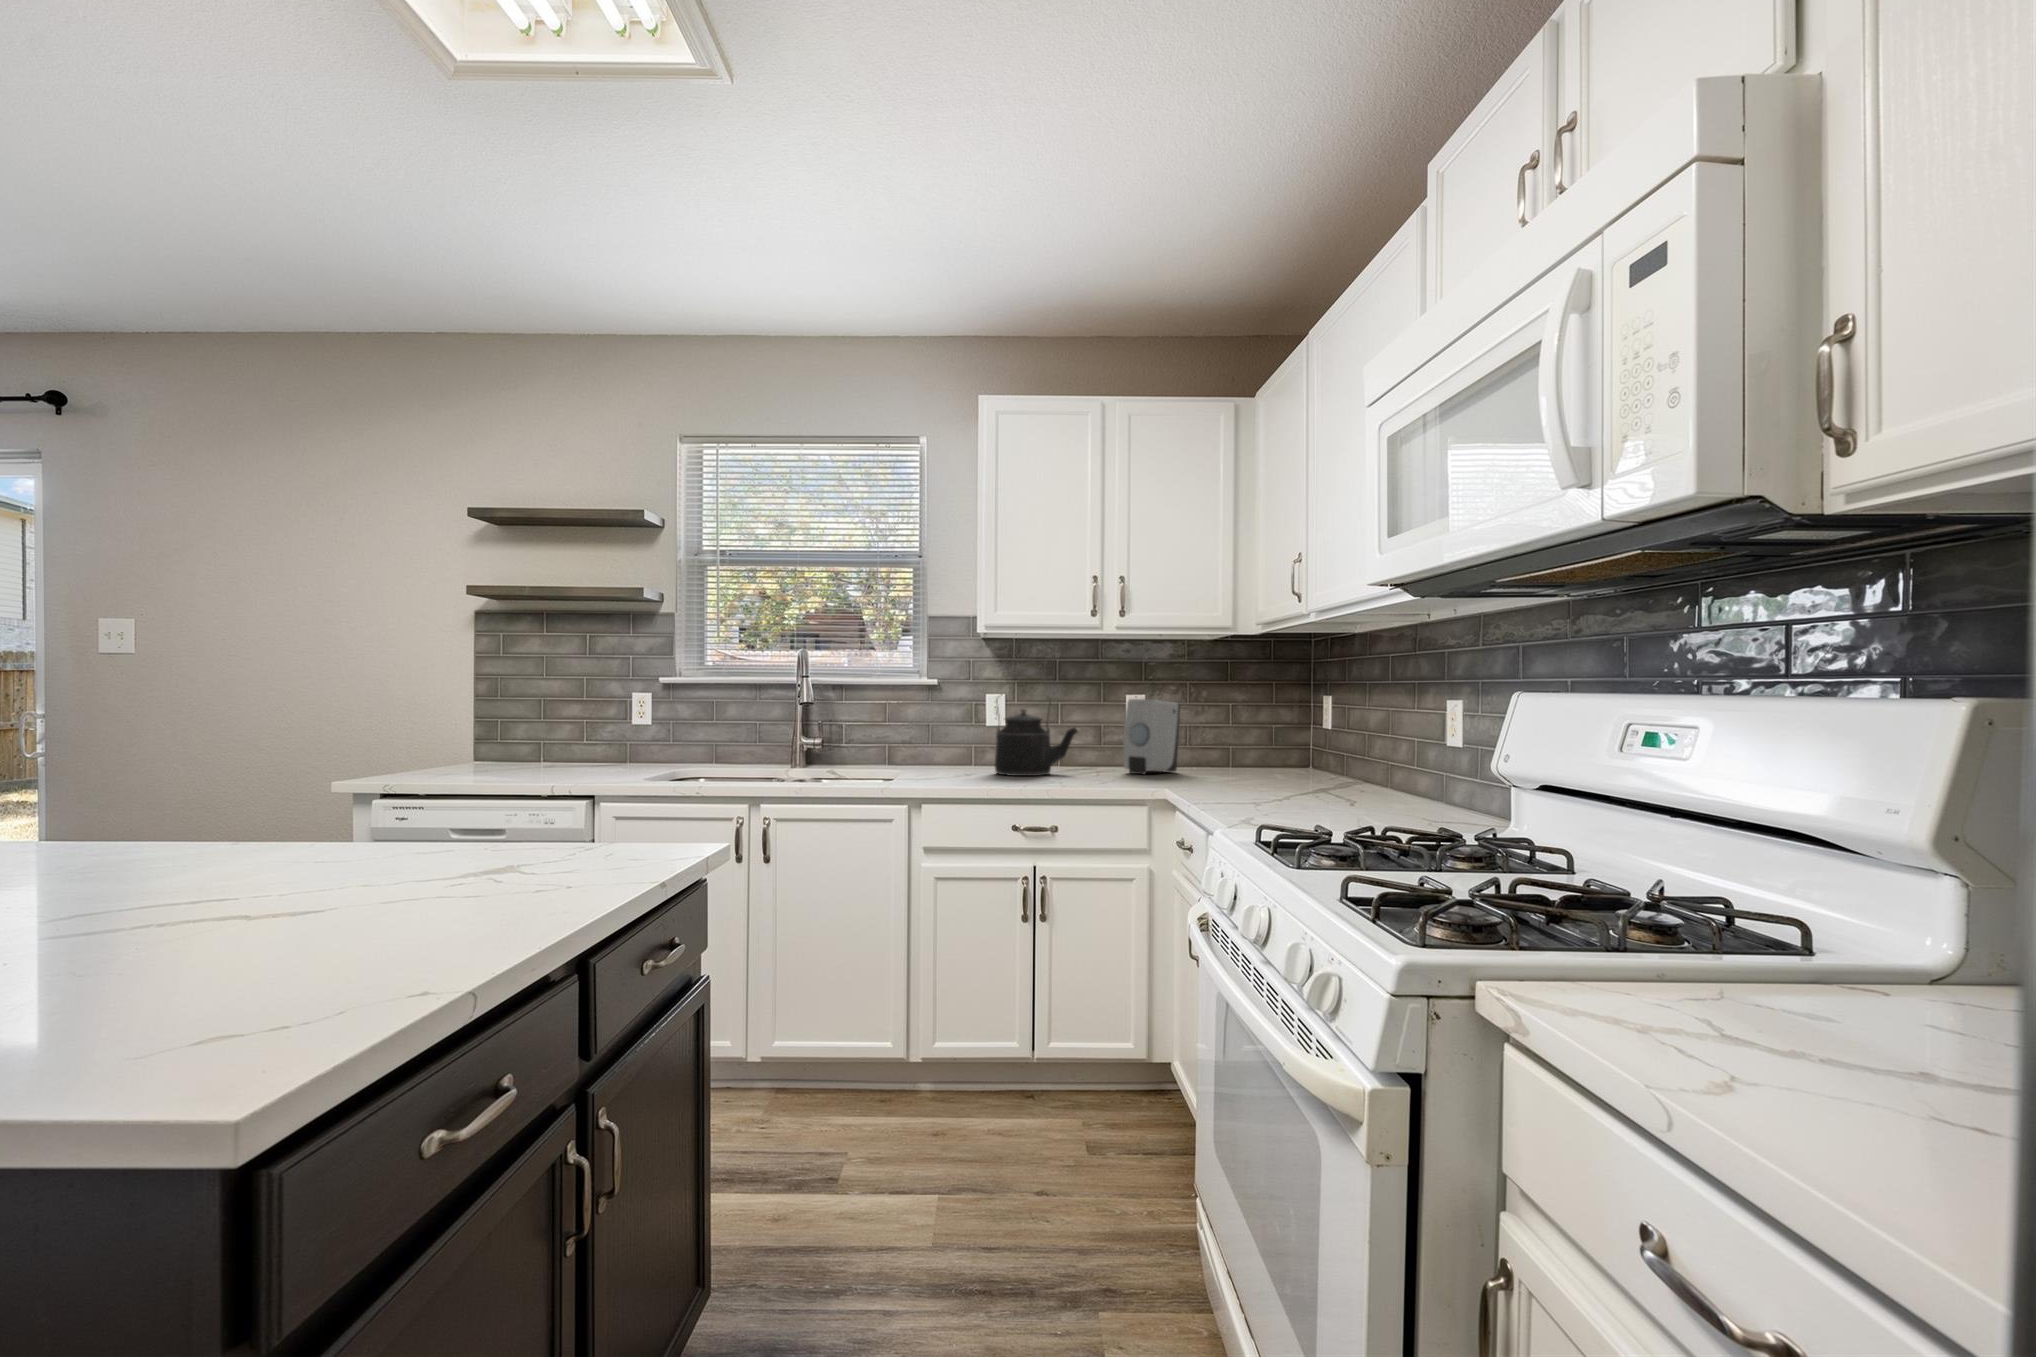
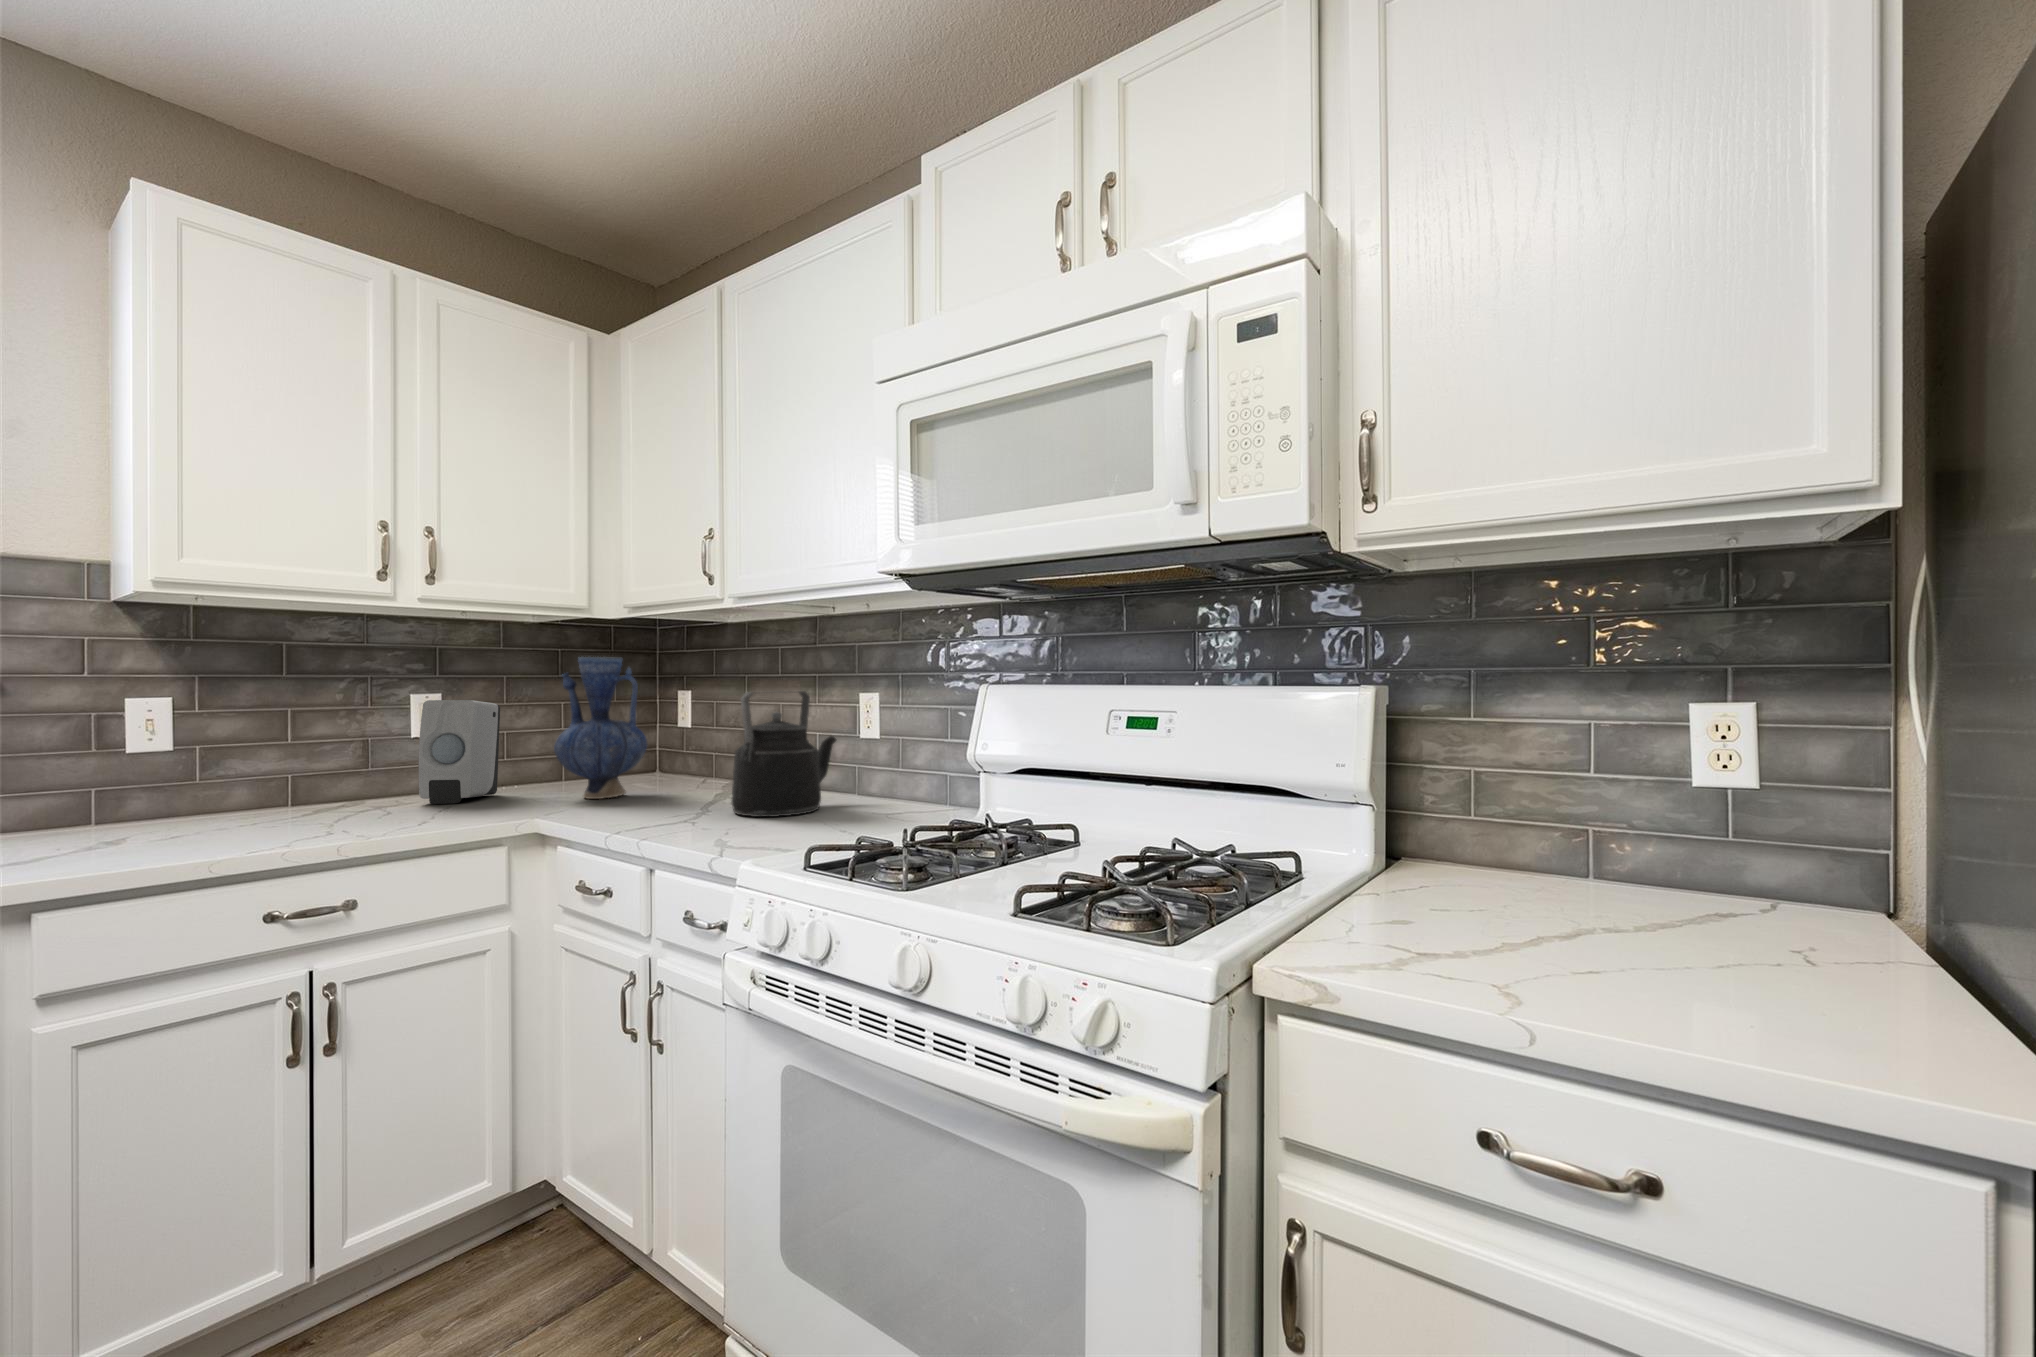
vase: none [1201,667,1270,781] -> present [554,657,648,799]
kettle: present [995,699,1078,776] -> present [731,691,836,817]

